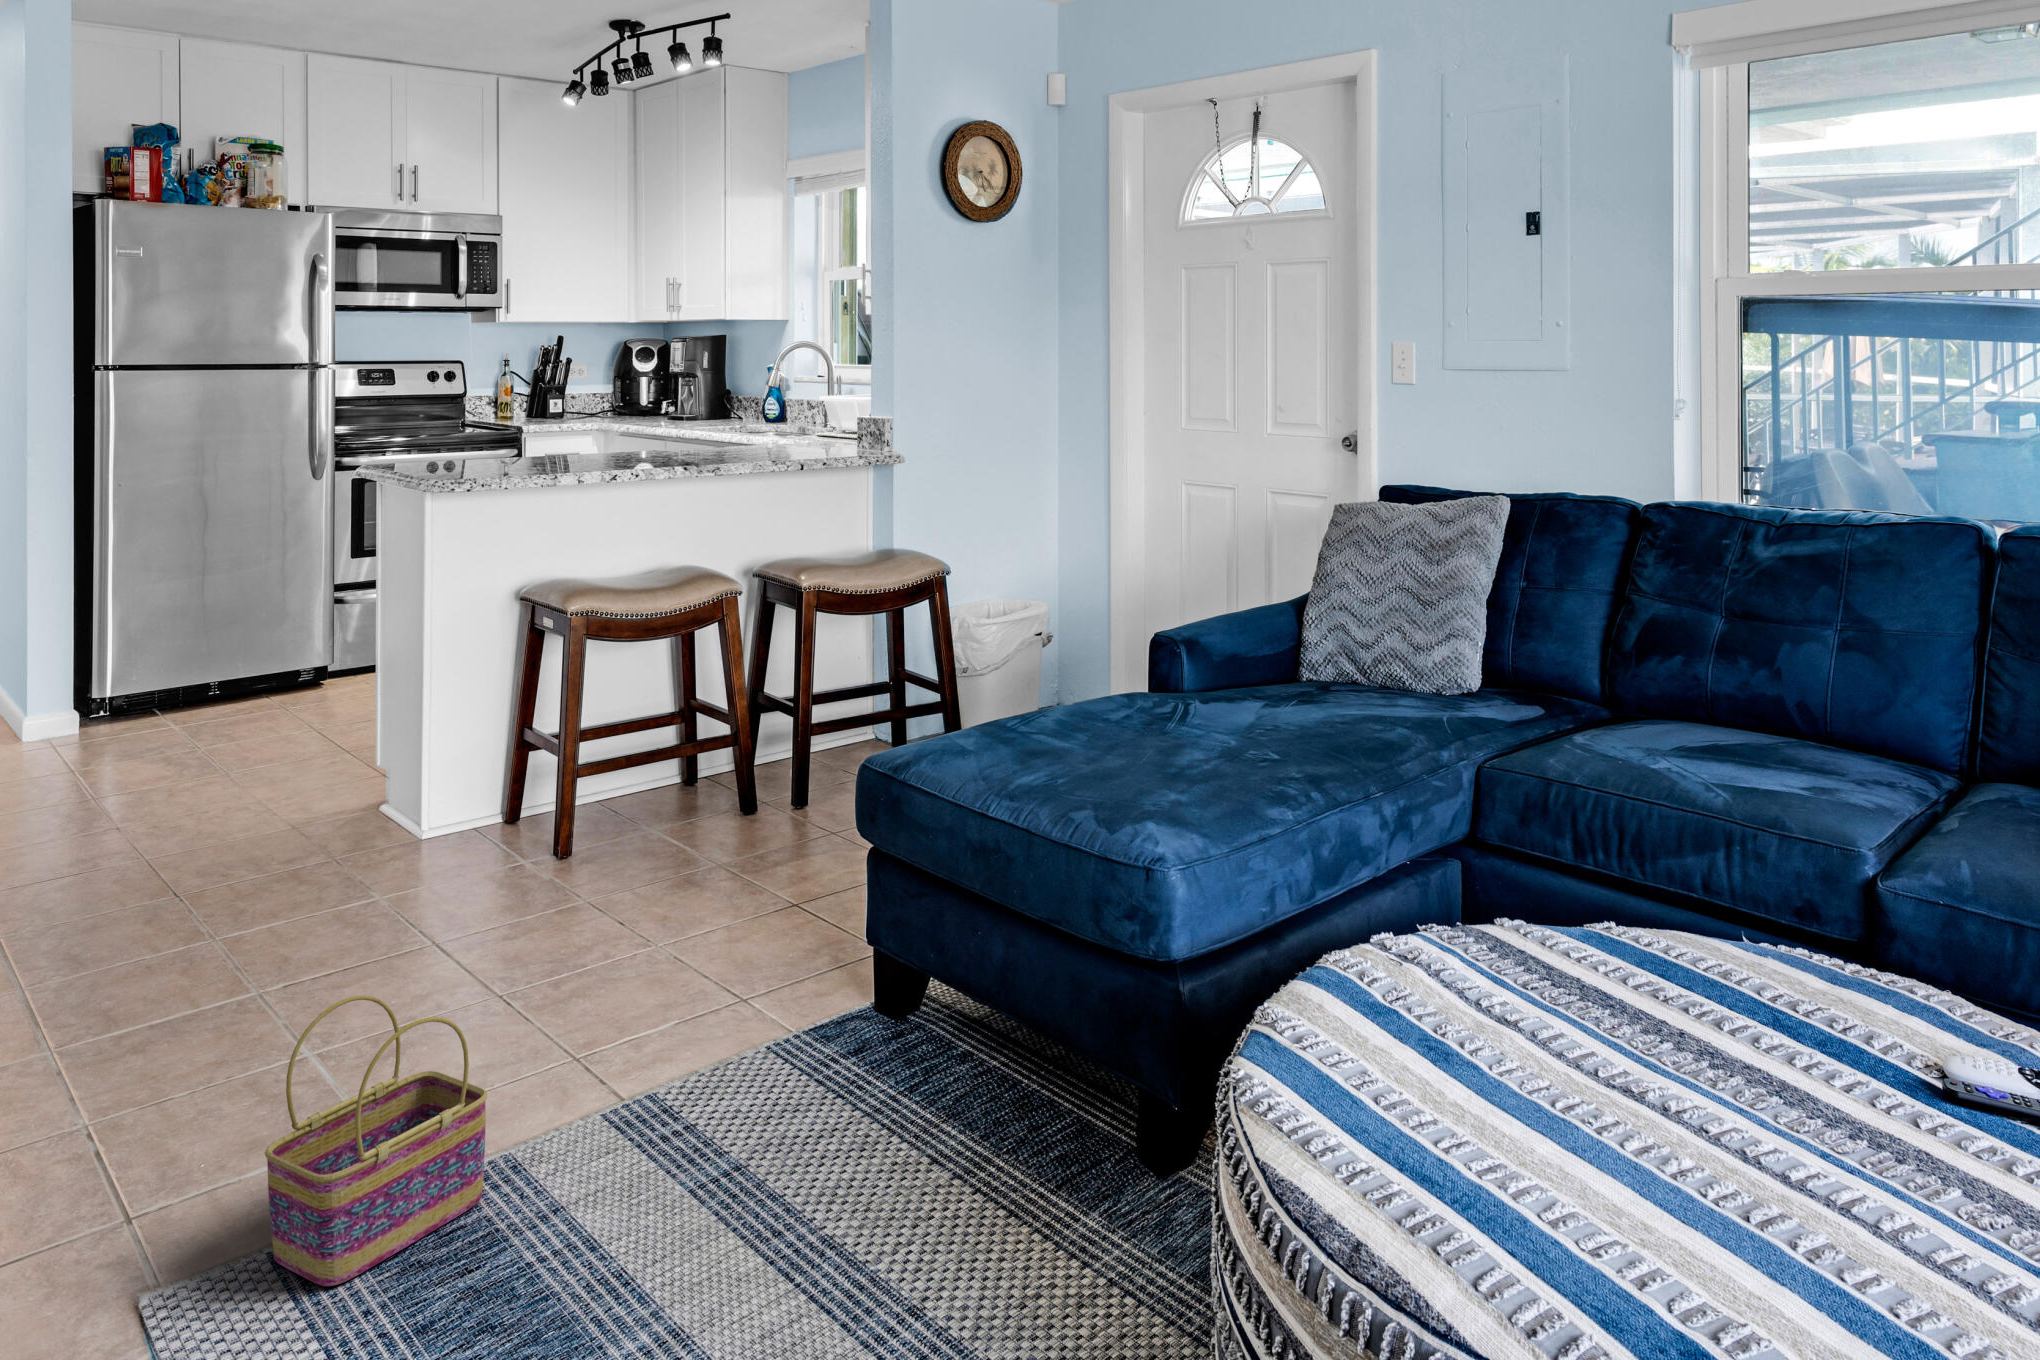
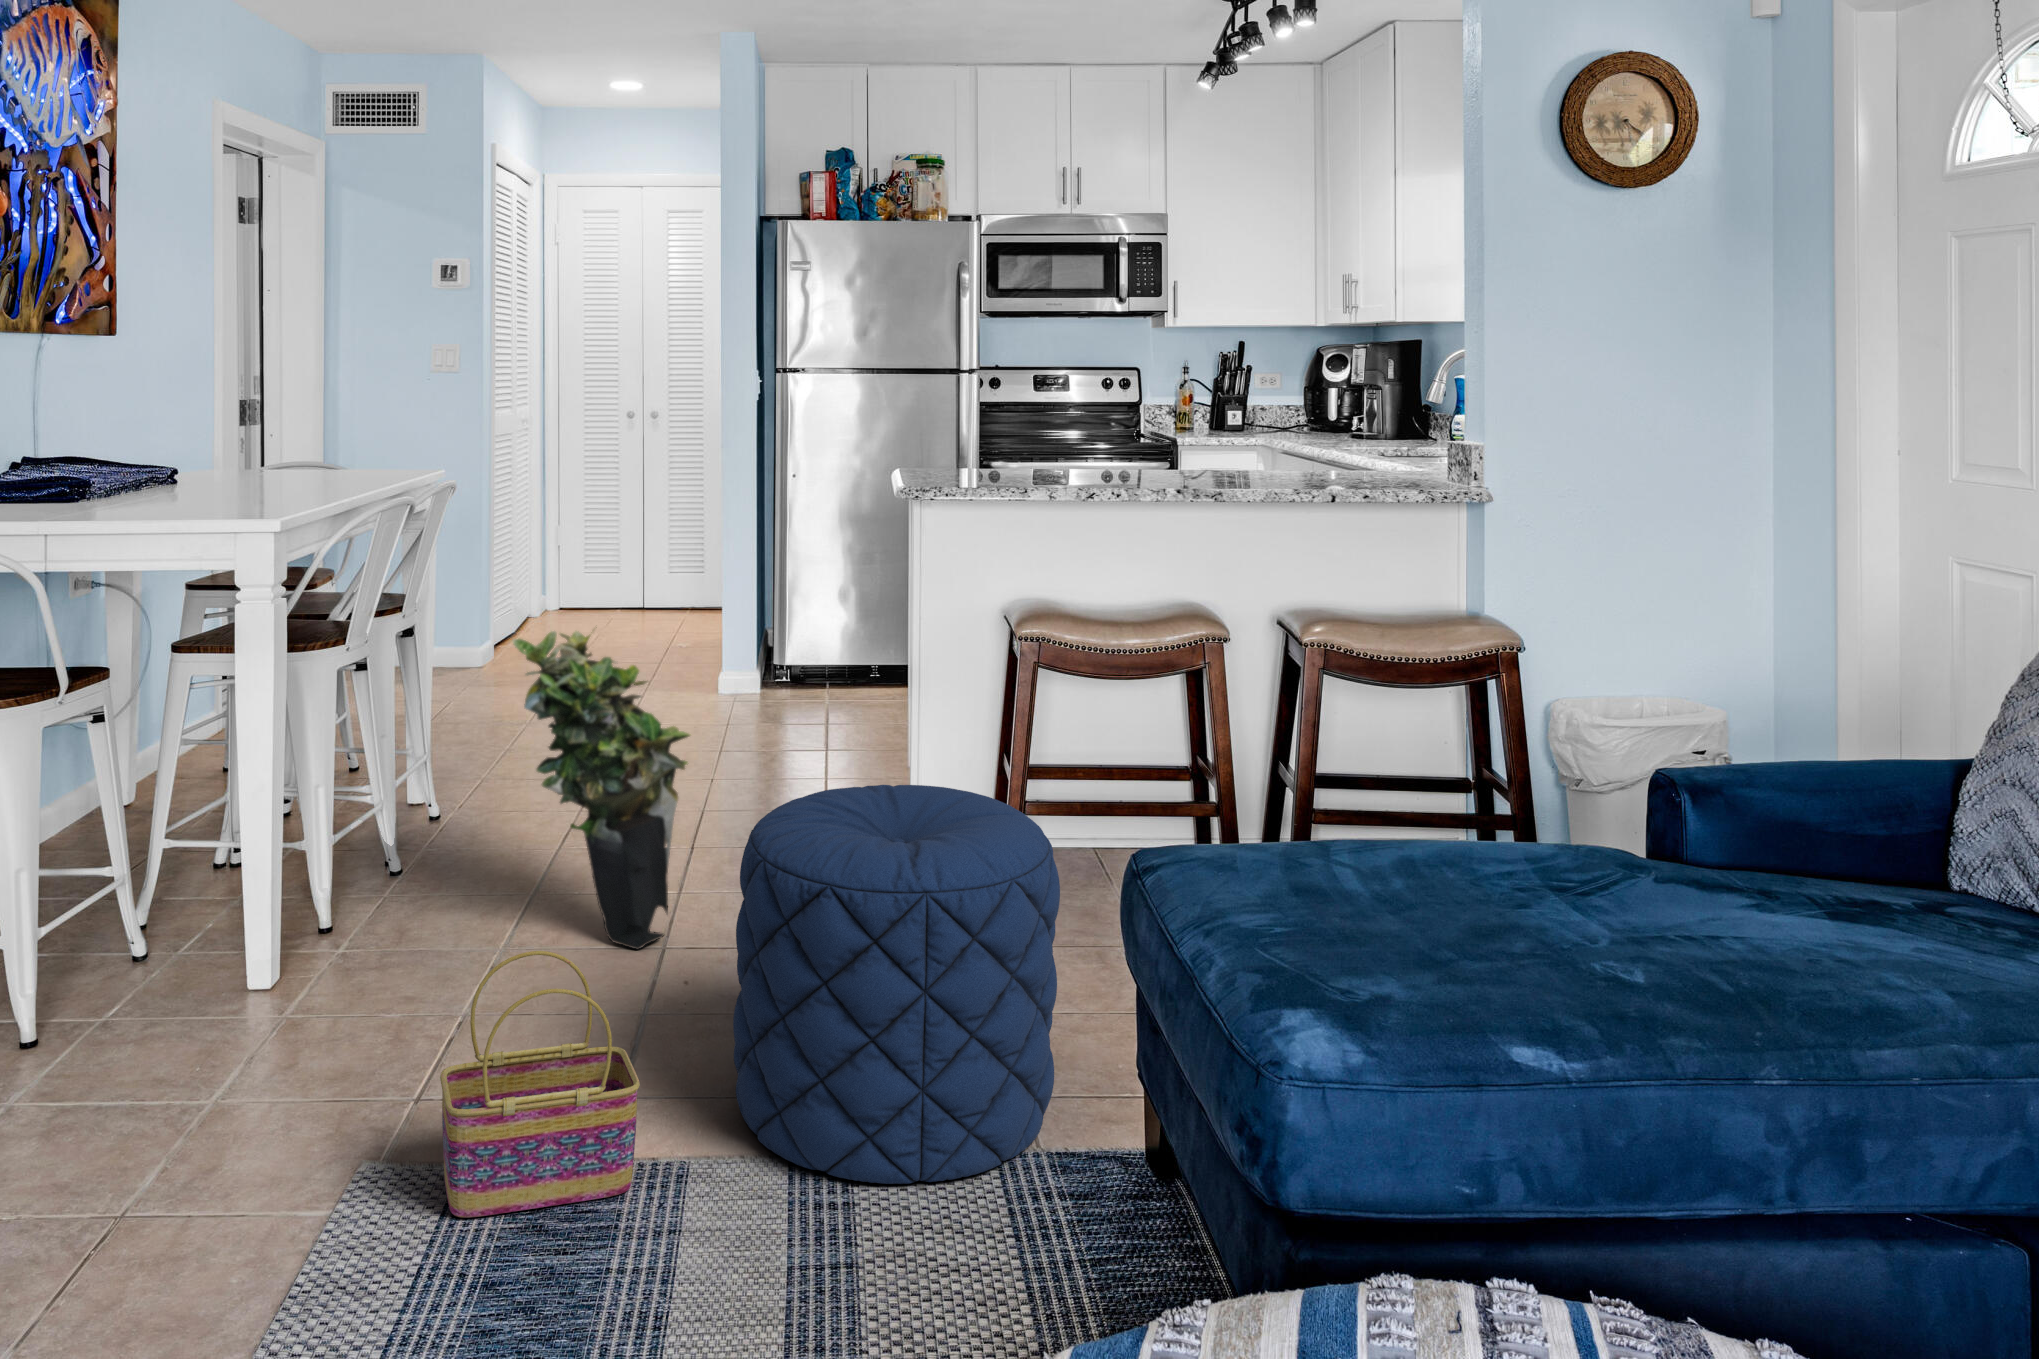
potted plant: none [46,673,285,1009] -> present [513,631,691,950]
pouf: none [492,755,793,1120] -> present [733,785,1060,1184]

